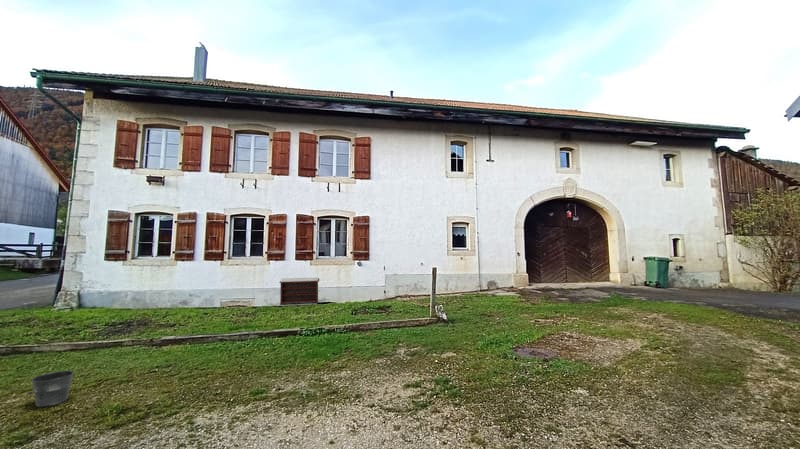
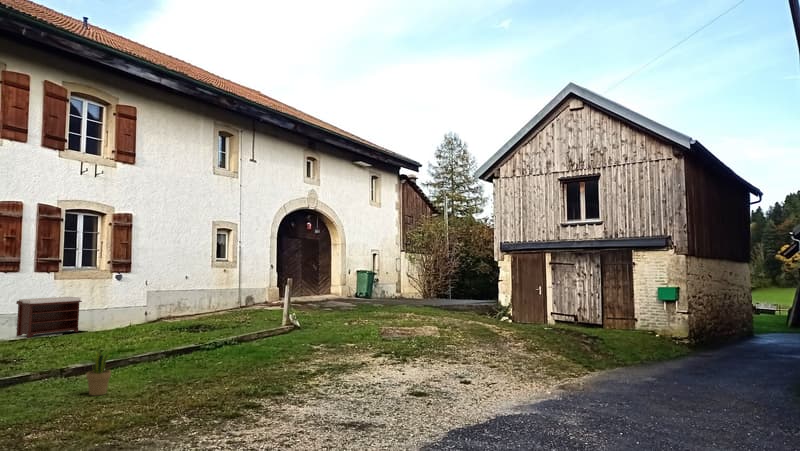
potted plant: none [73,326,101,368] -> present [86,351,111,395]
bucket: present [28,371,74,407] -> none [178,377,209,405]

